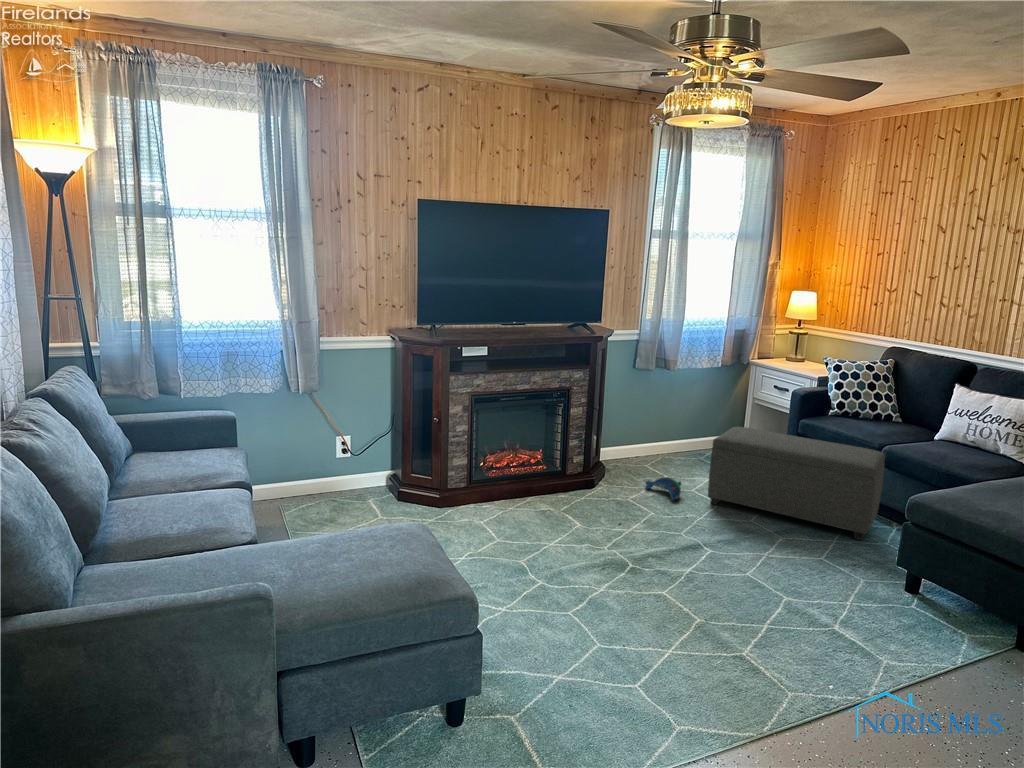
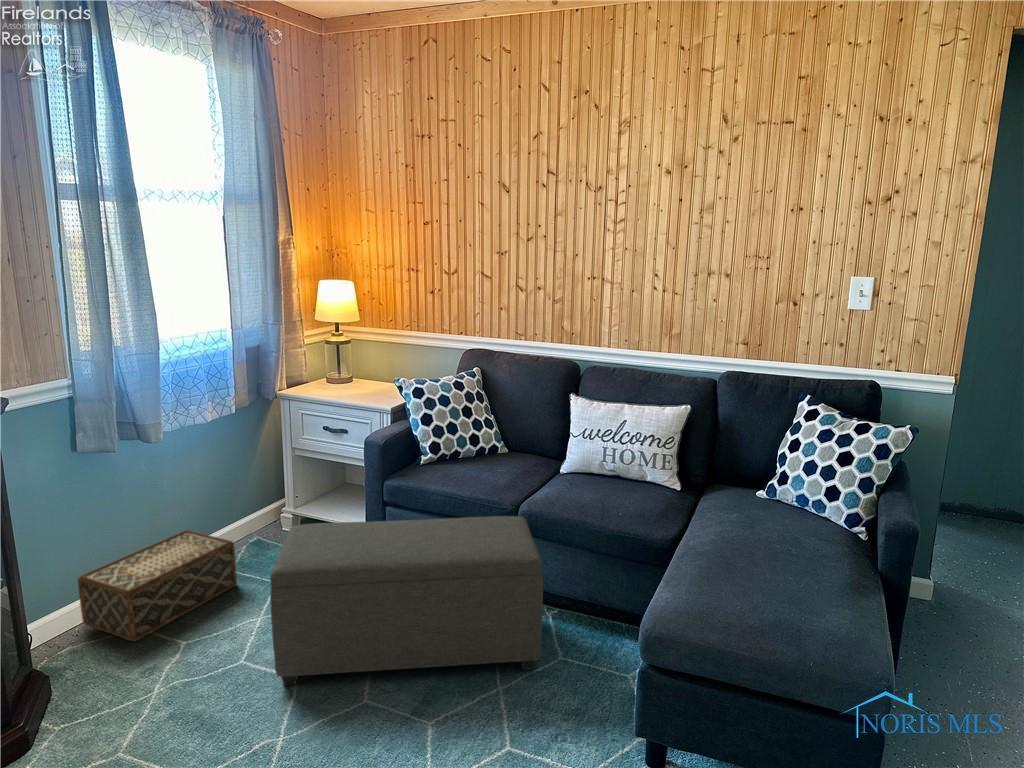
woven basket: none [624,428,705,470] -> present [78,530,237,641]
plush toy: present [645,477,681,501] -> none [144,661,223,714]

